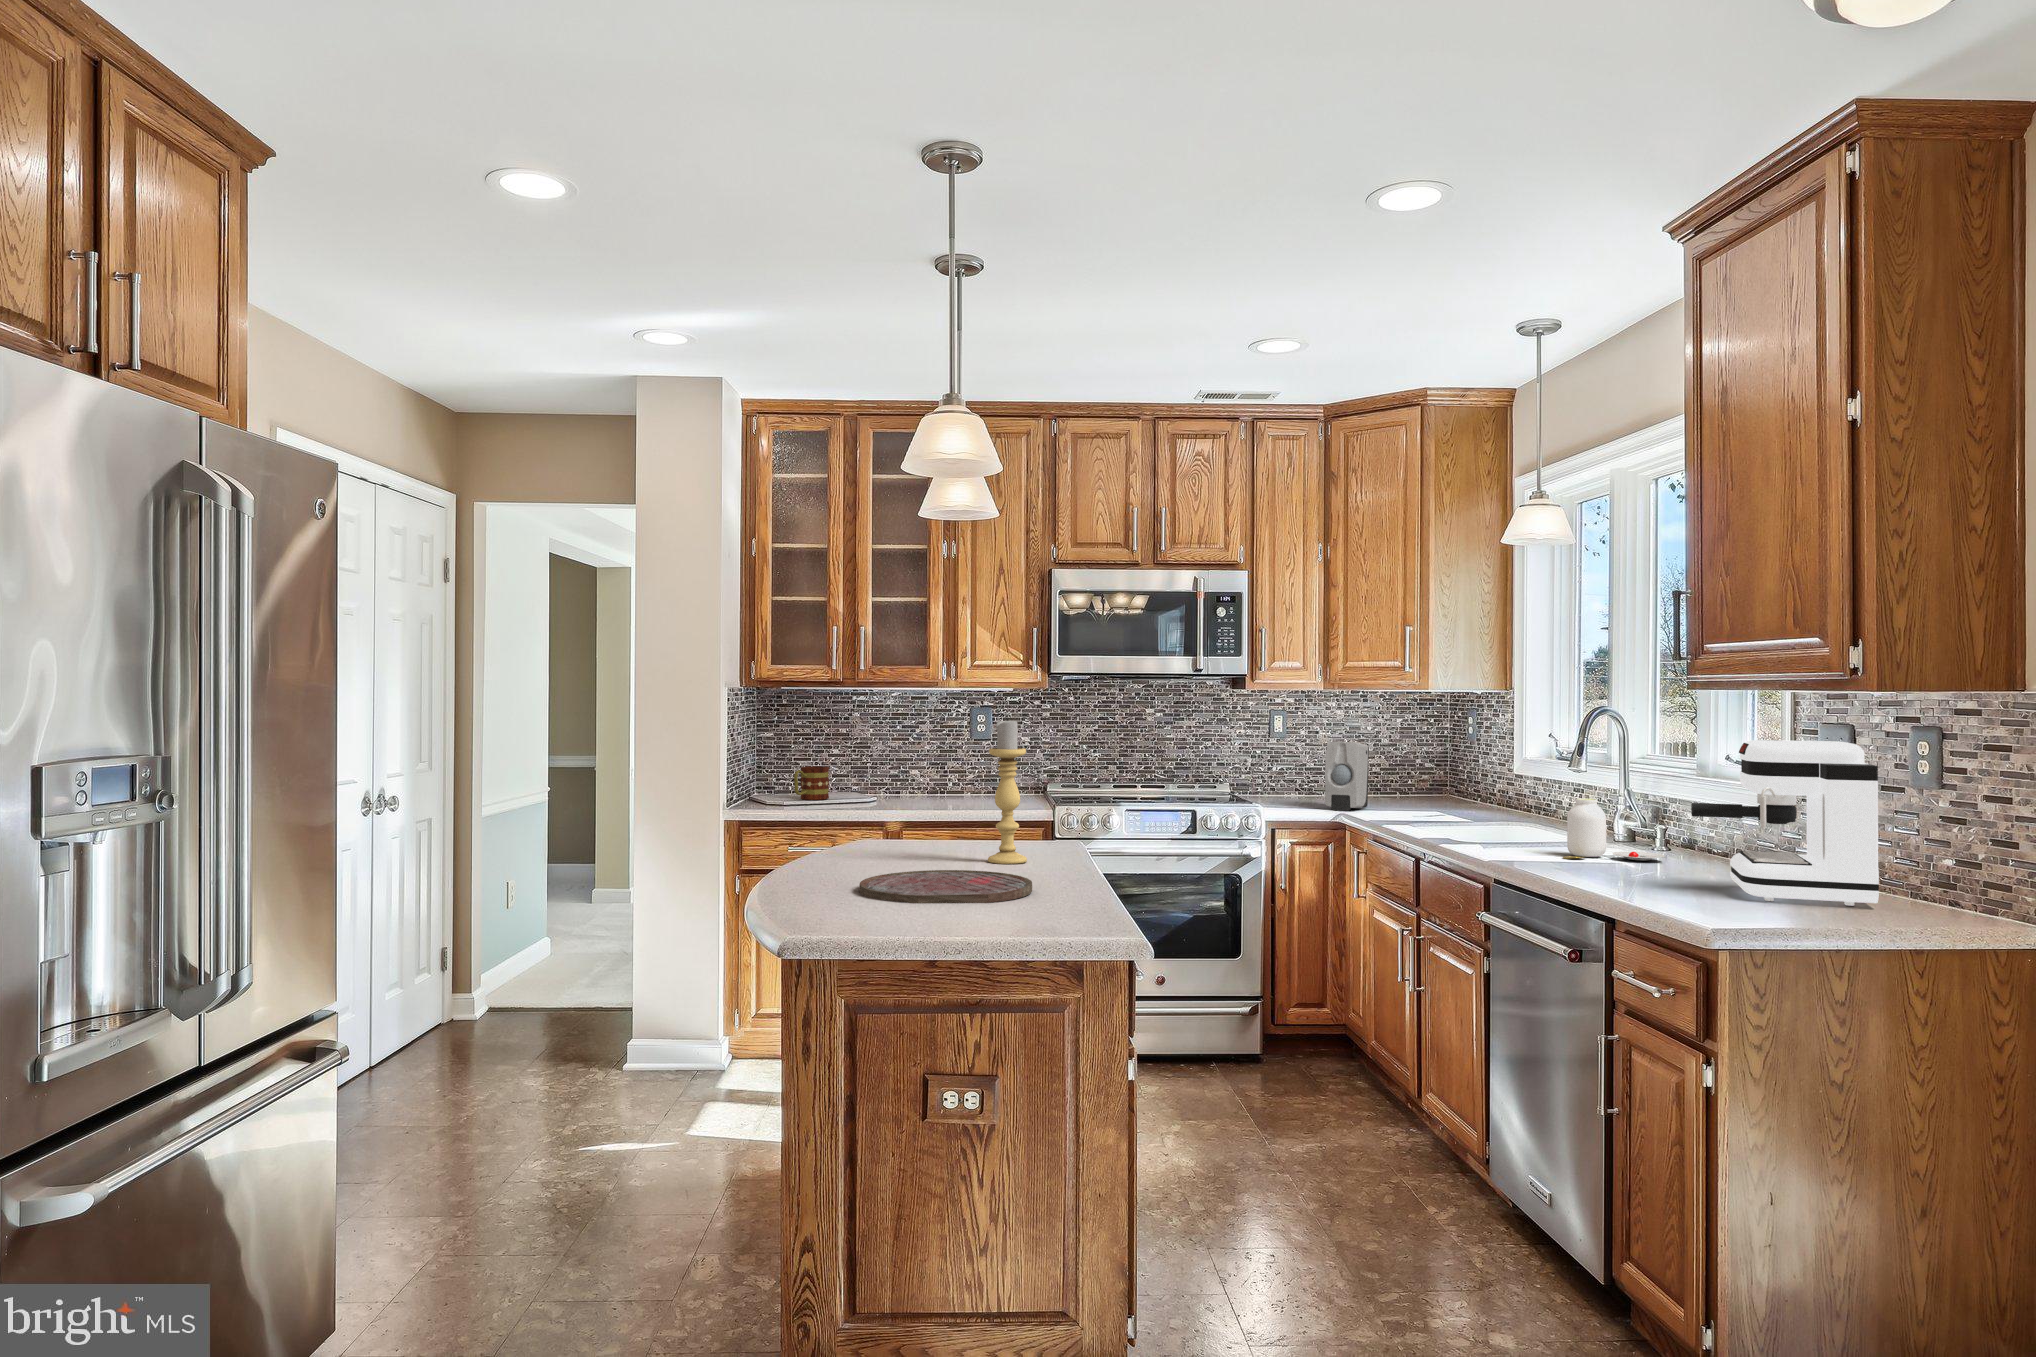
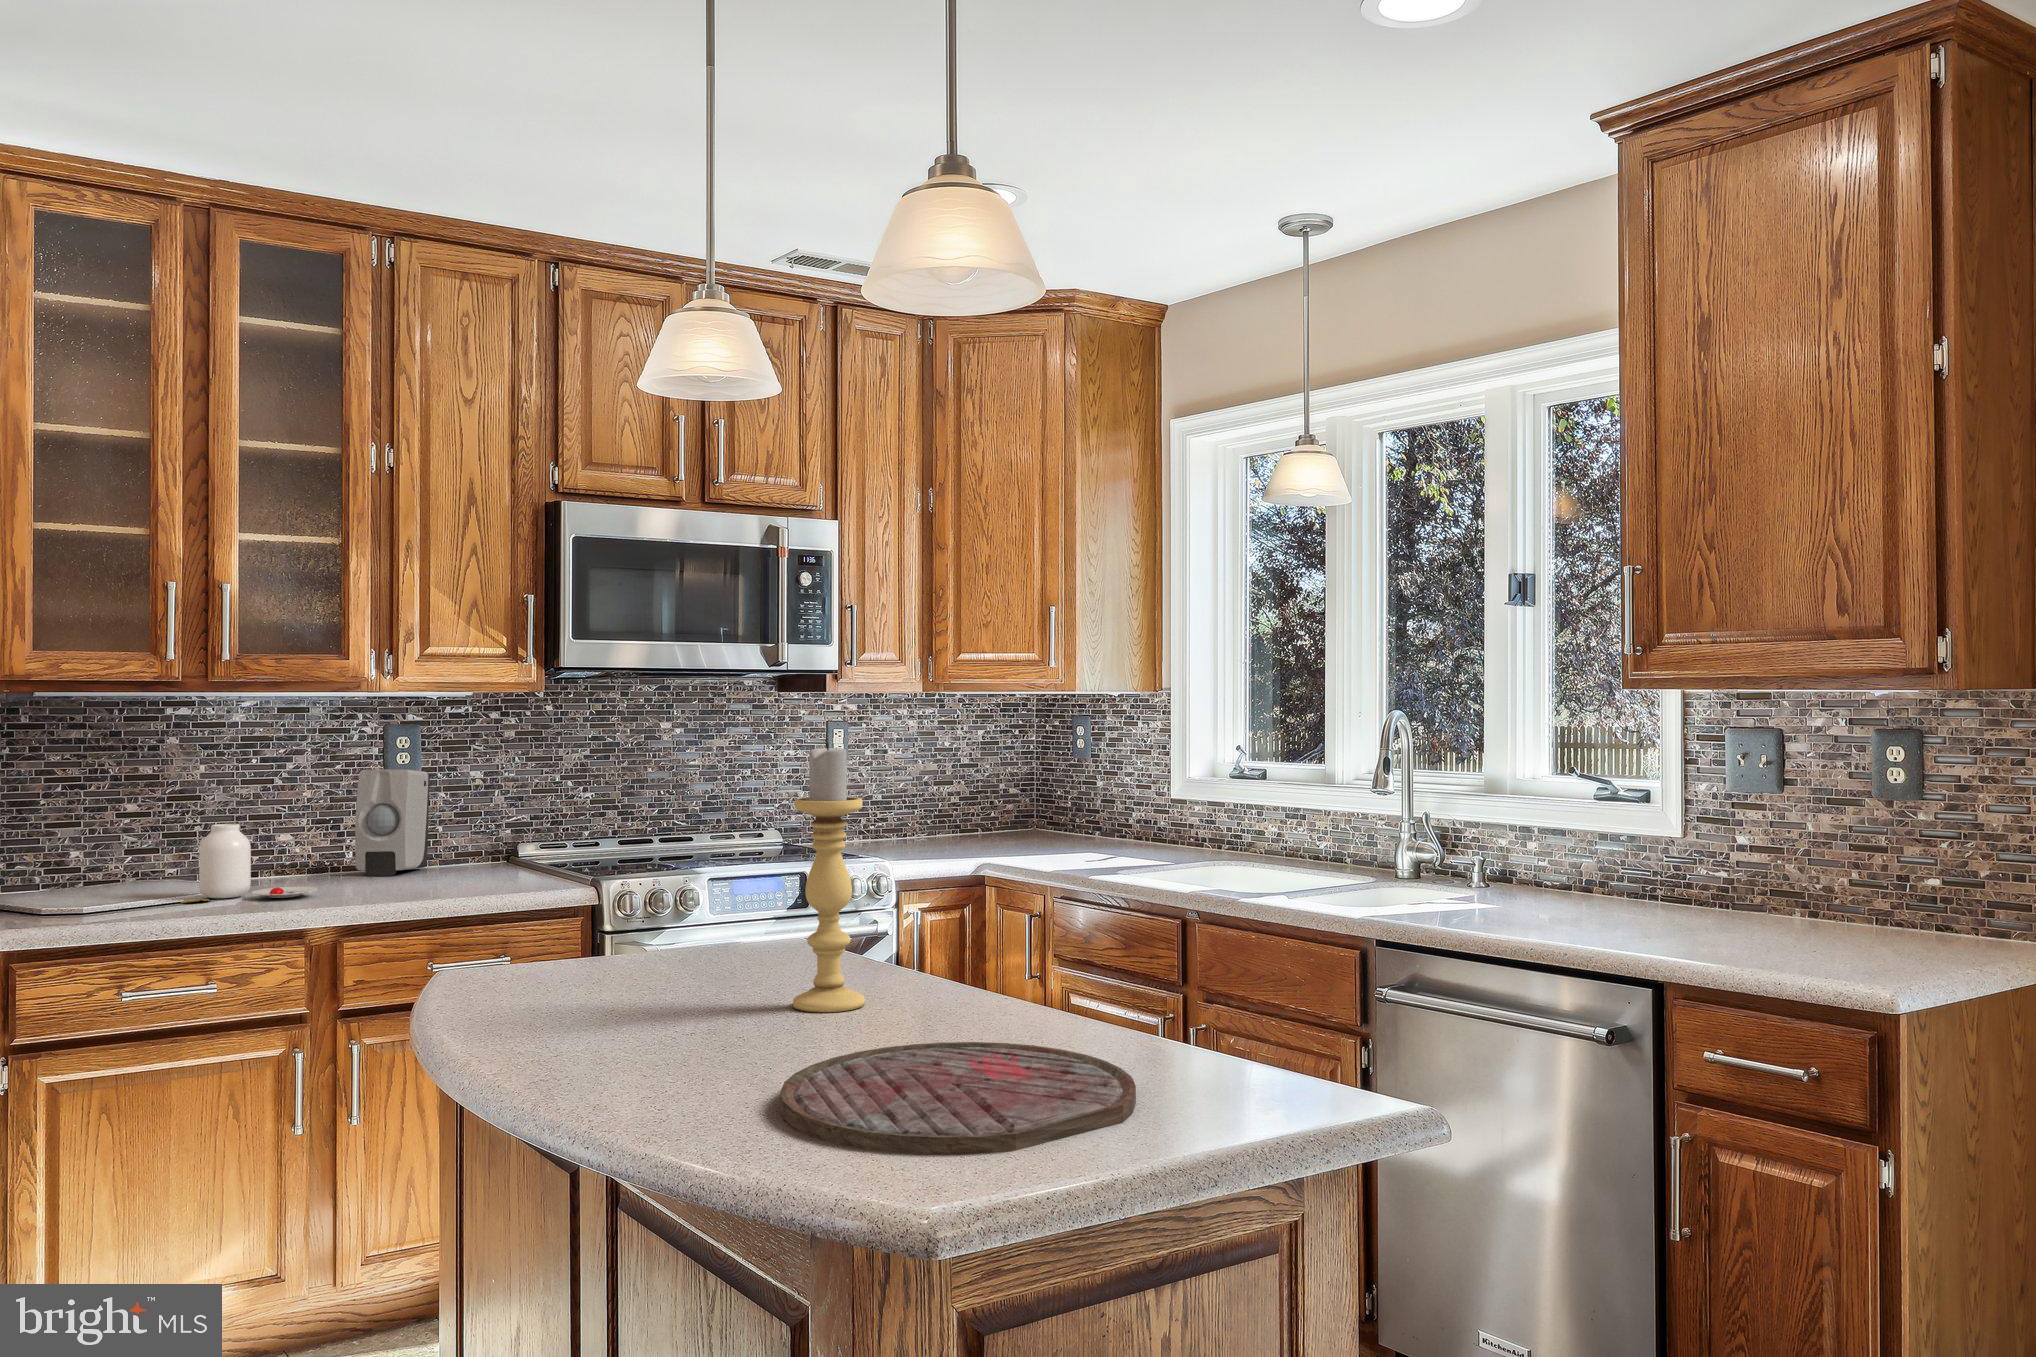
coffee maker: present [1691,740,1879,906] -> none [1680,748,1914,948]
soap dispenser: present [1325,742,1369,811] -> present [355,769,430,876]
mug: present [794,766,829,800] -> none [76,838,143,902]
jar: present [1563,798,1665,860] -> present [181,824,317,903]

